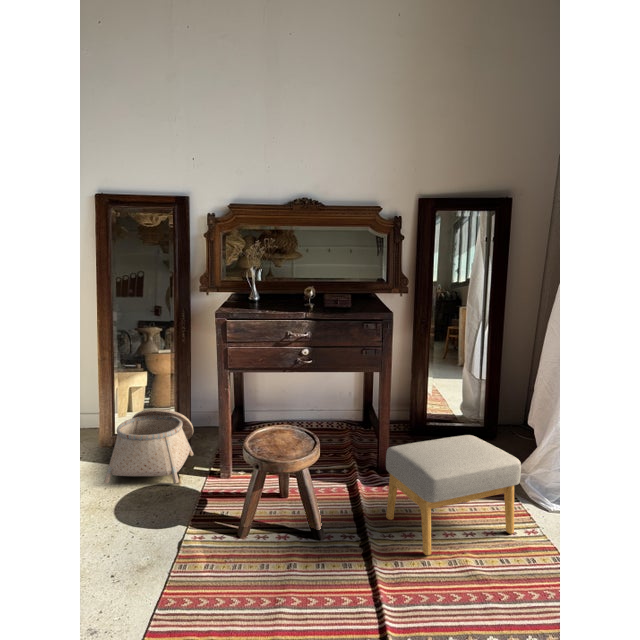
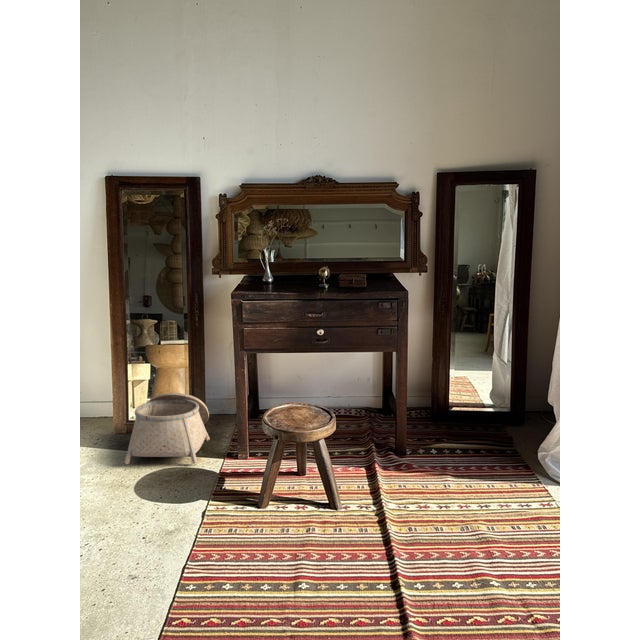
footstool: present [386,435,521,555] -> none [402,412,534,521]

